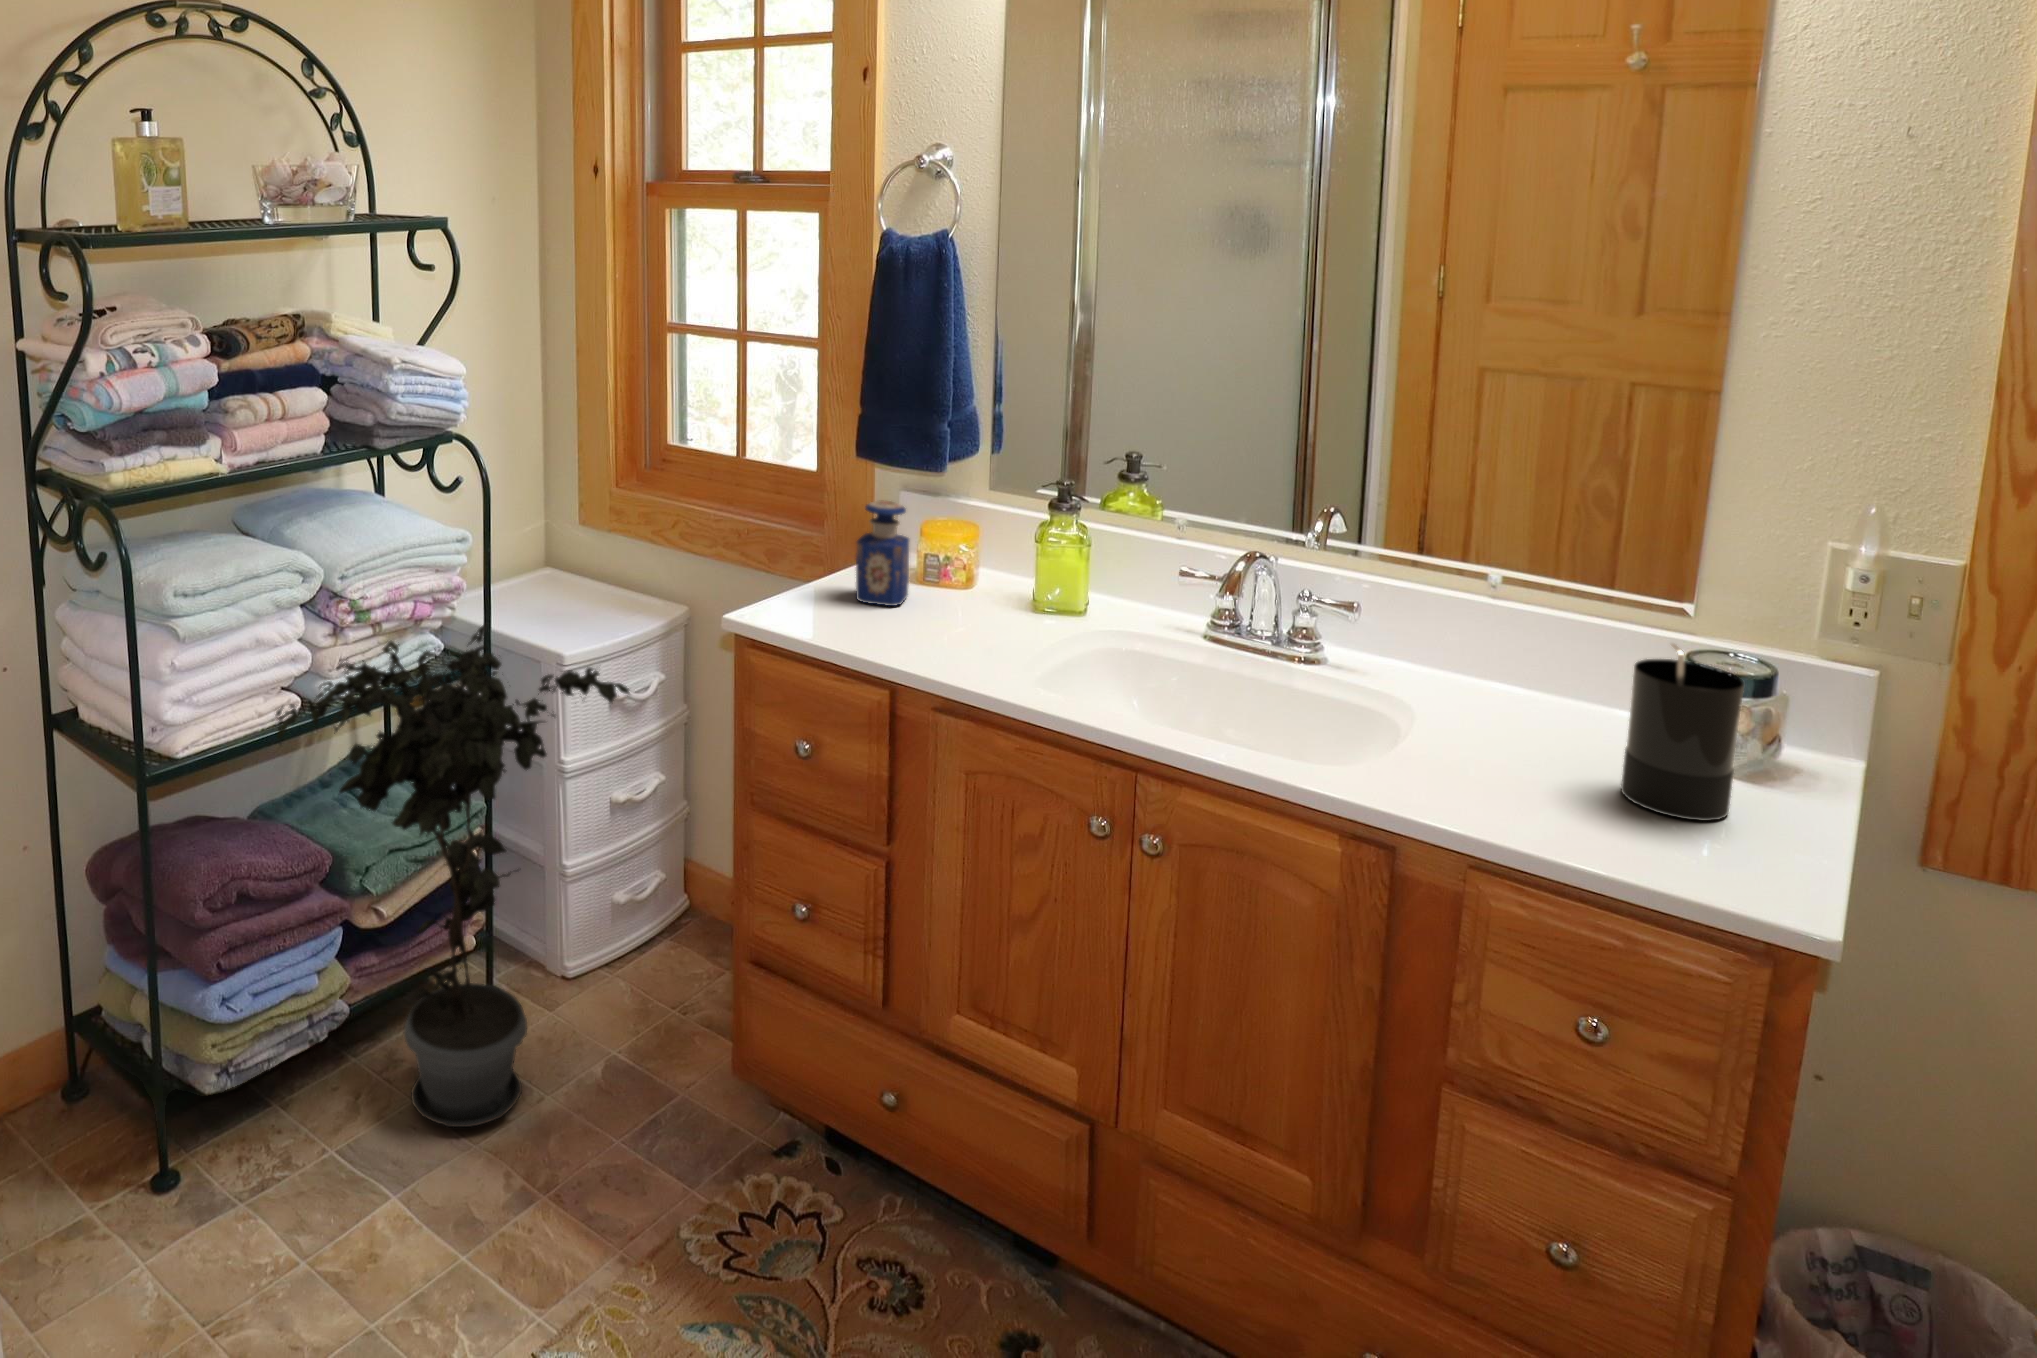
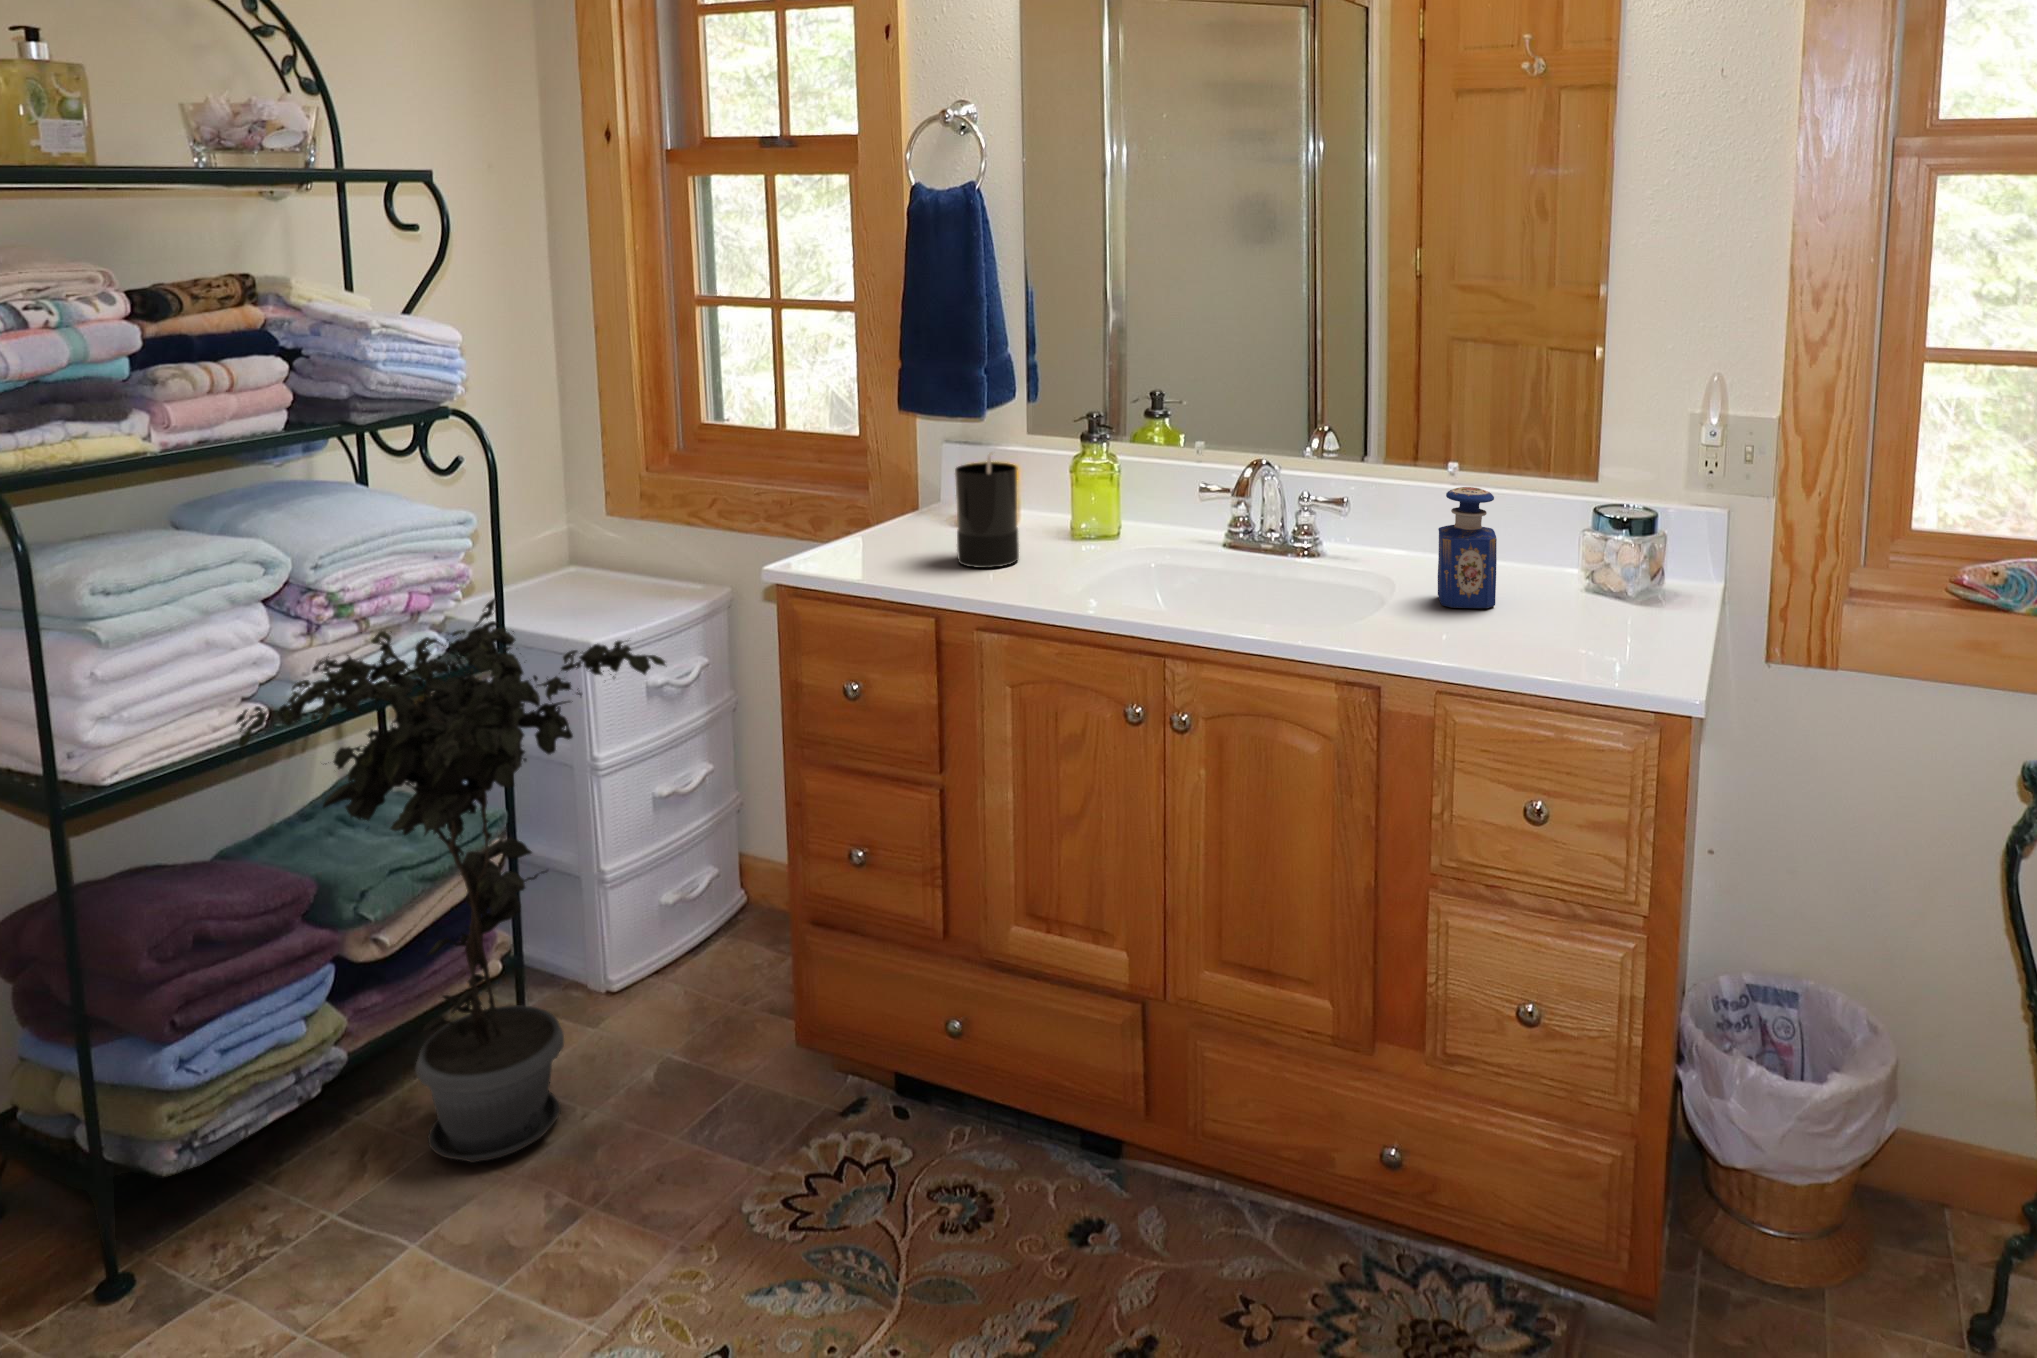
perfume bottle: present [856,501,909,606] -> present [1438,487,1497,608]
candle: present [1621,644,1744,821] -> present [955,452,1019,568]

